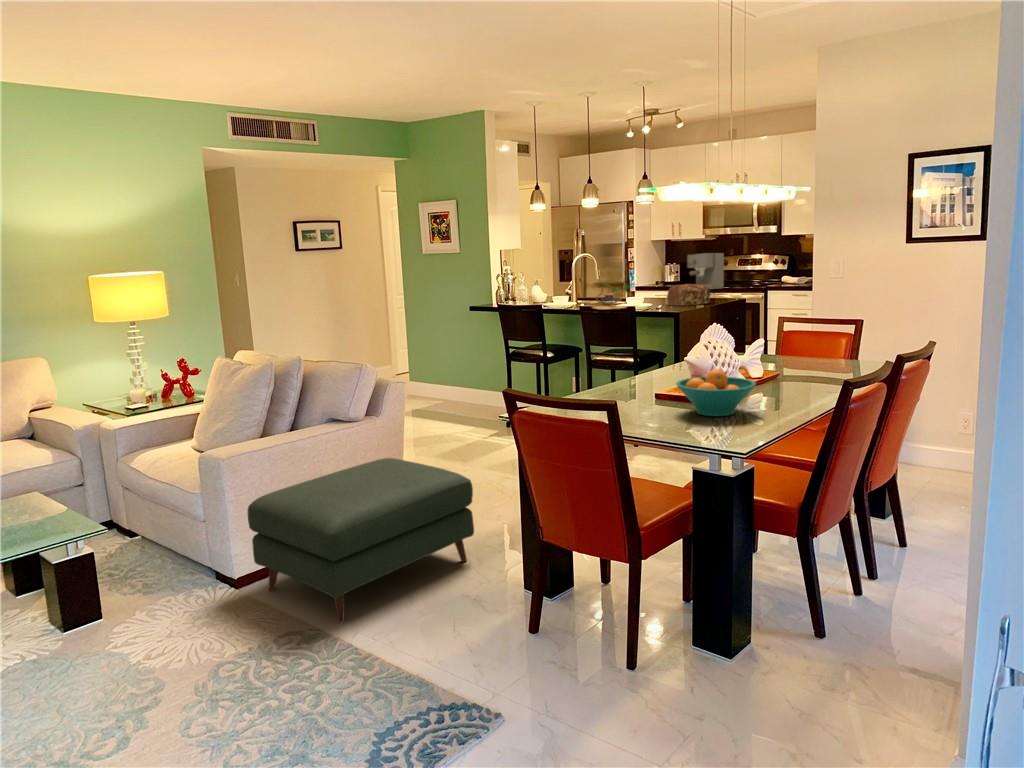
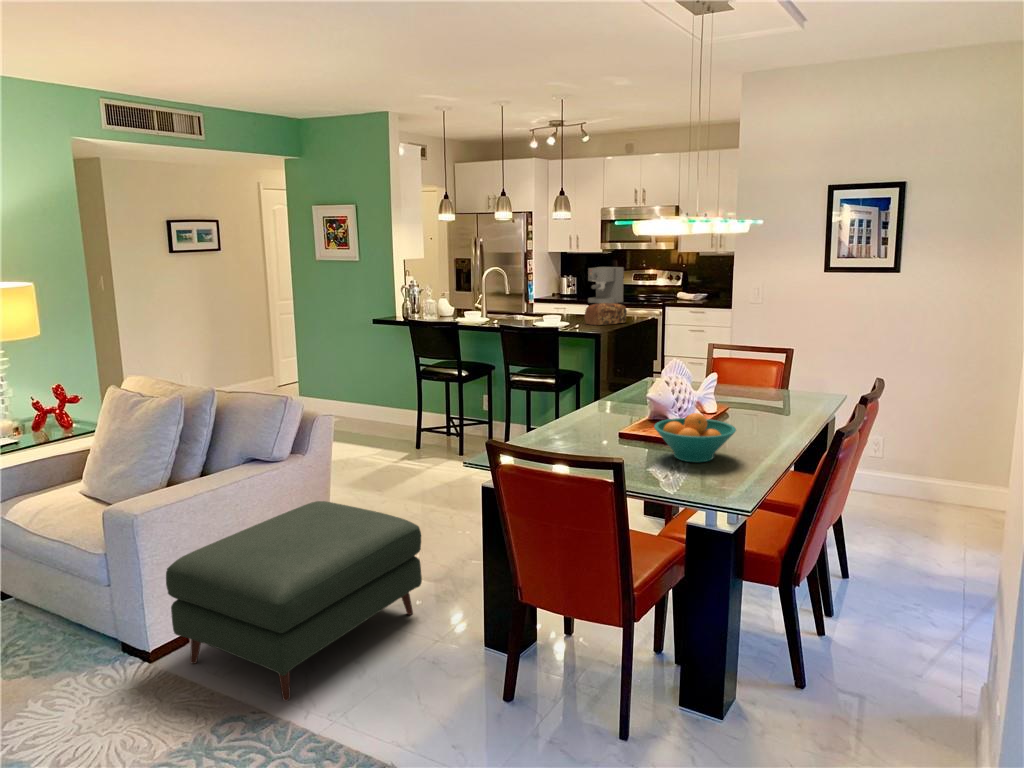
plant: present [594,283,629,309] -> none [508,298,556,328]

